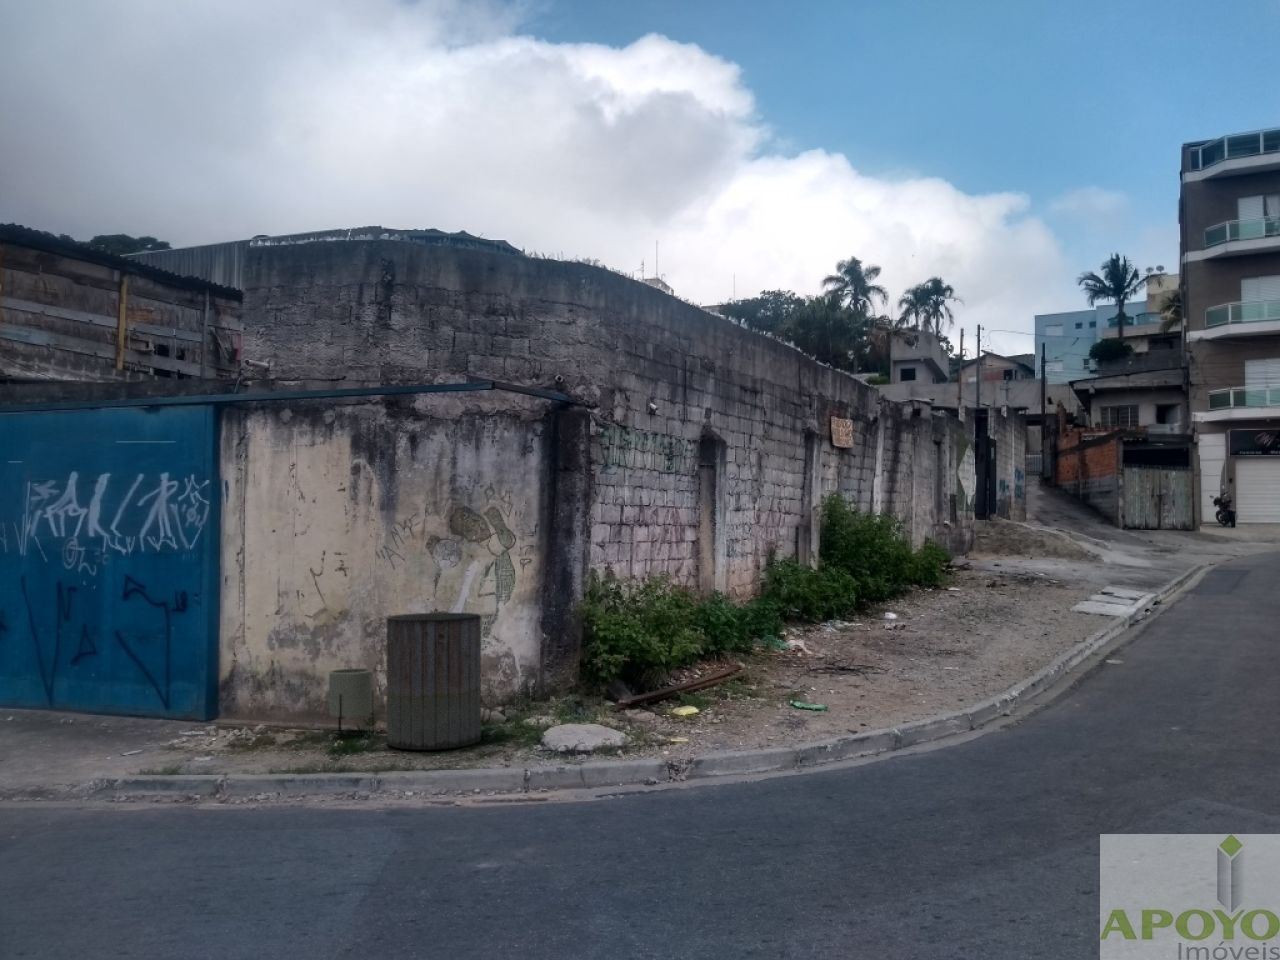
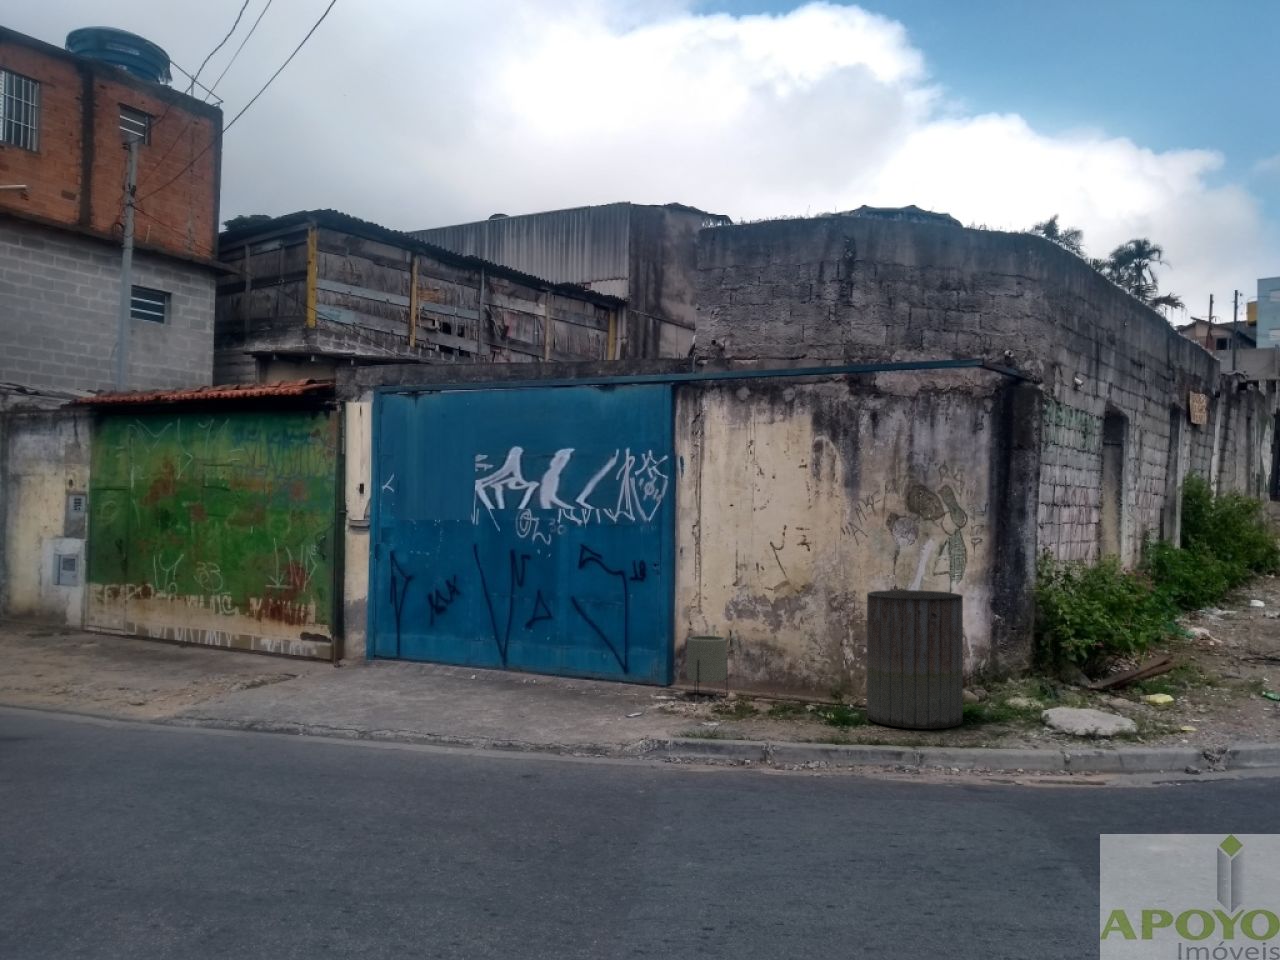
planter: present [329,668,374,737] -> present [687,636,728,700]

